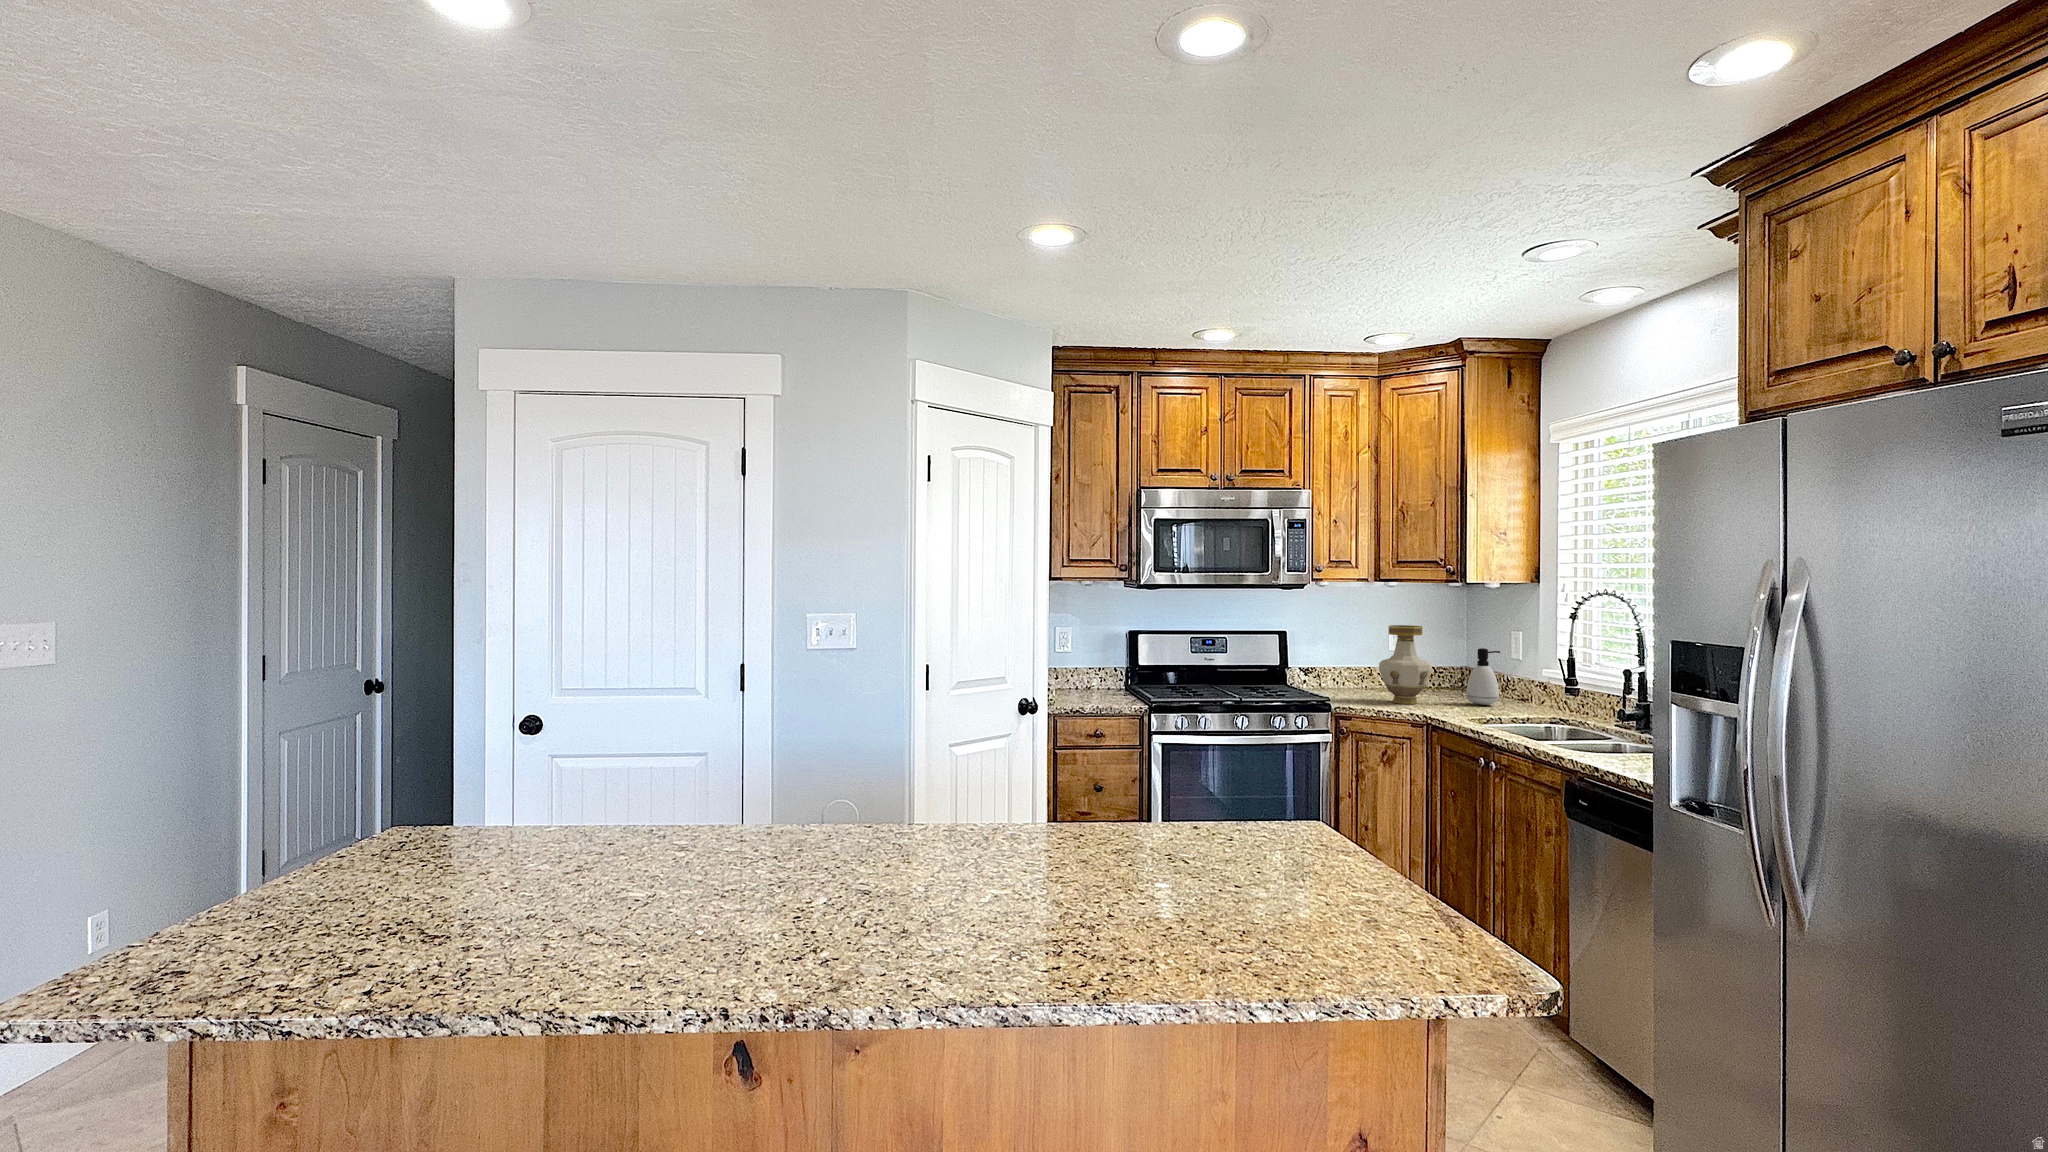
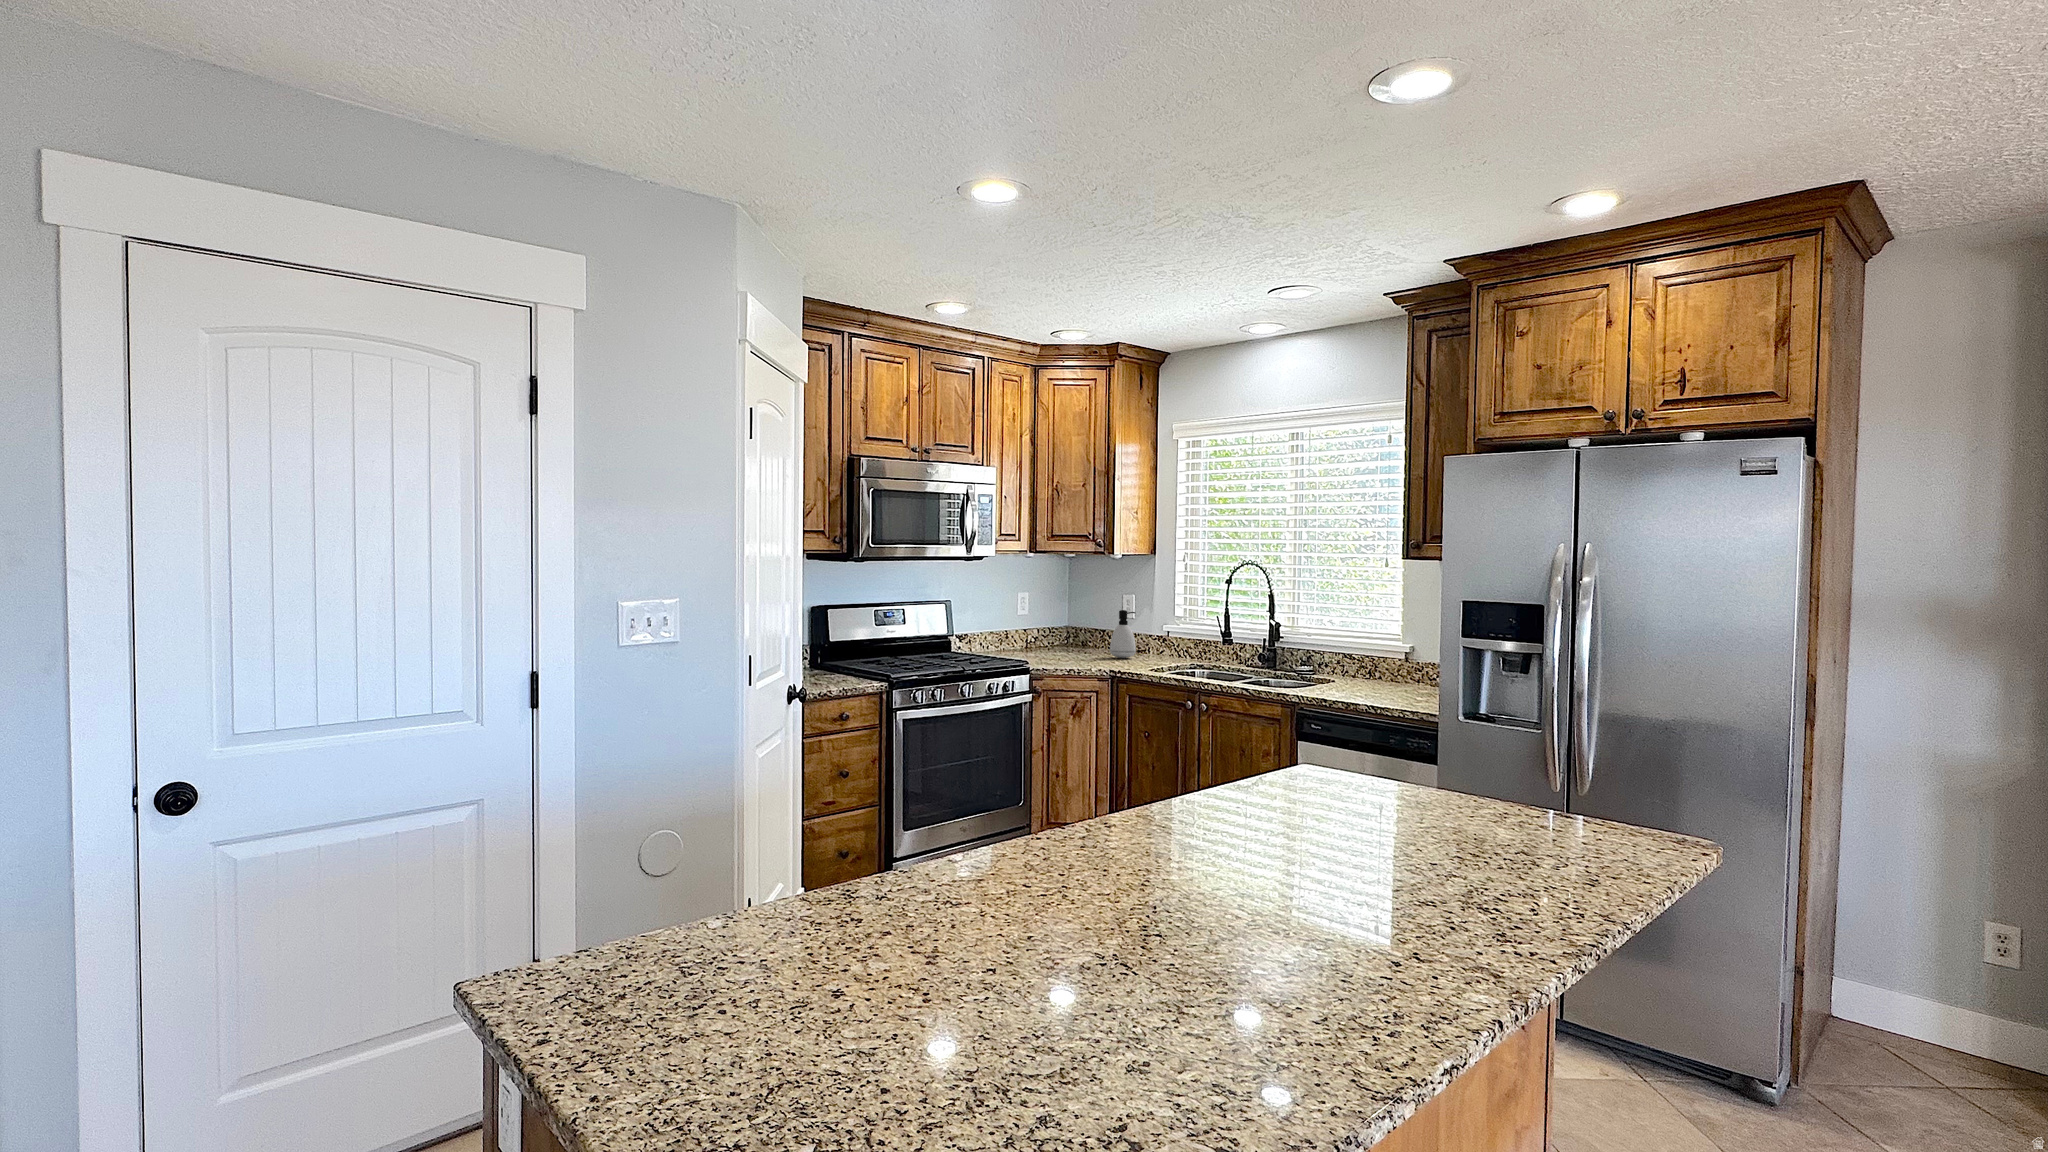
vase: present [1379,625,1432,704] -> none [1049,592,1094,661]

